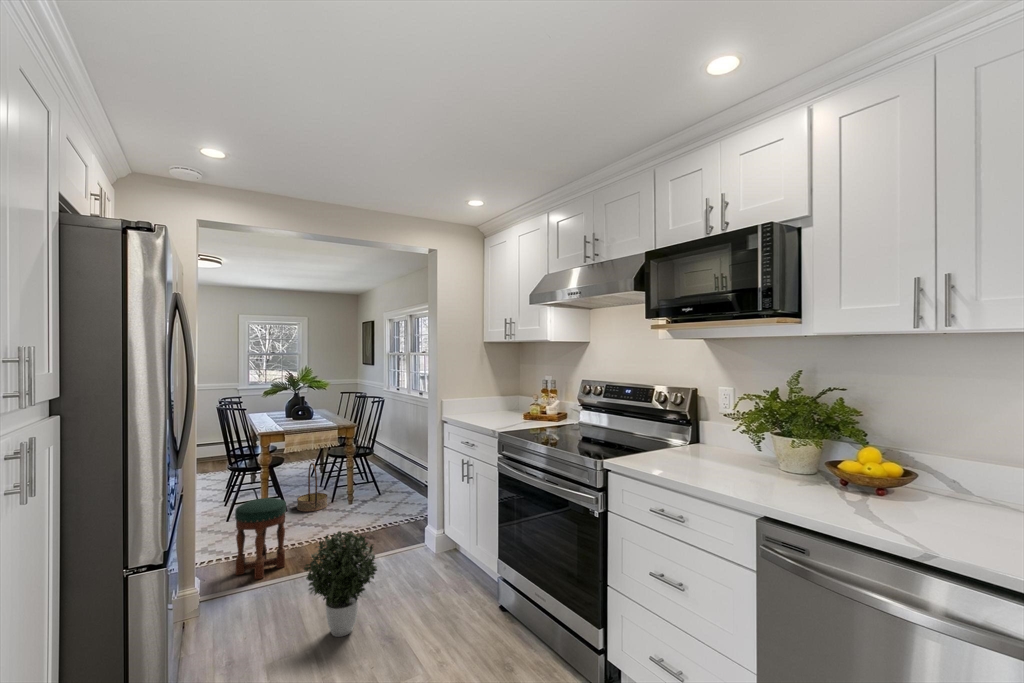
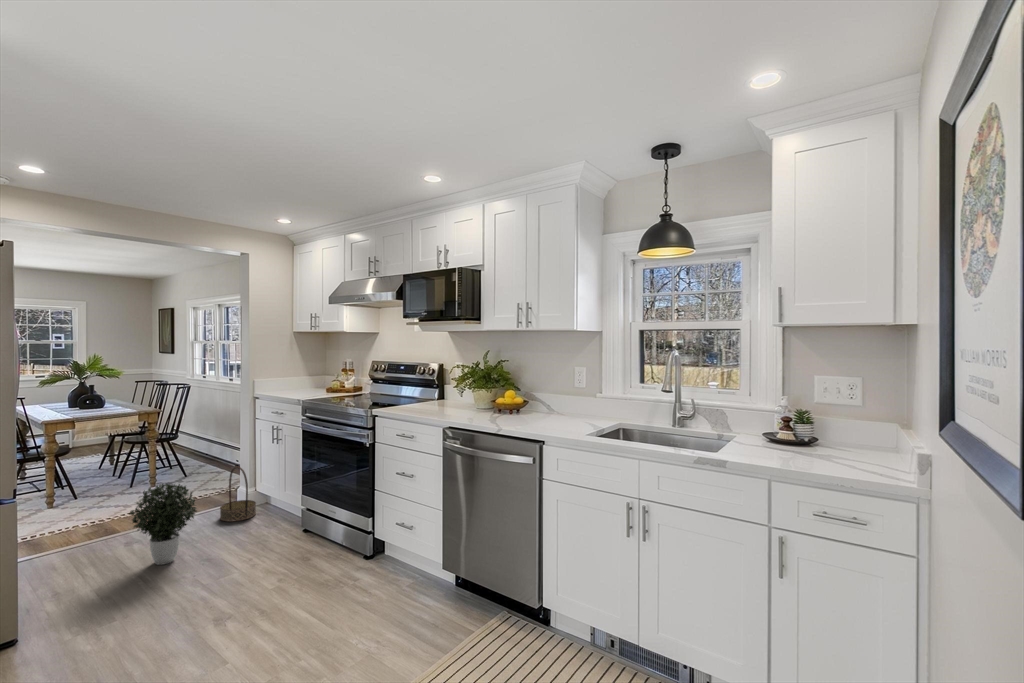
basket: present [297,463,327,512] -> present [220,467,256,522]
stool: present [235,498,286,579] -> none [39,474,95,545]

